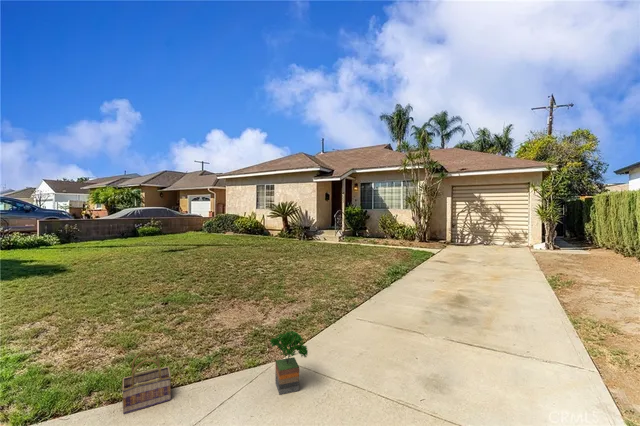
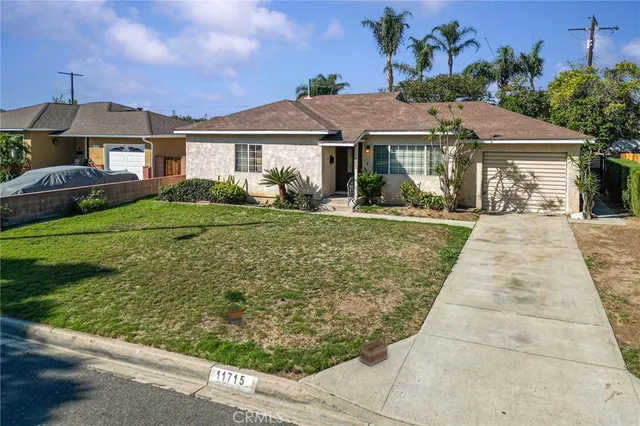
potted tree: present [270,331,308,395] -> present [225,291,246,324]

